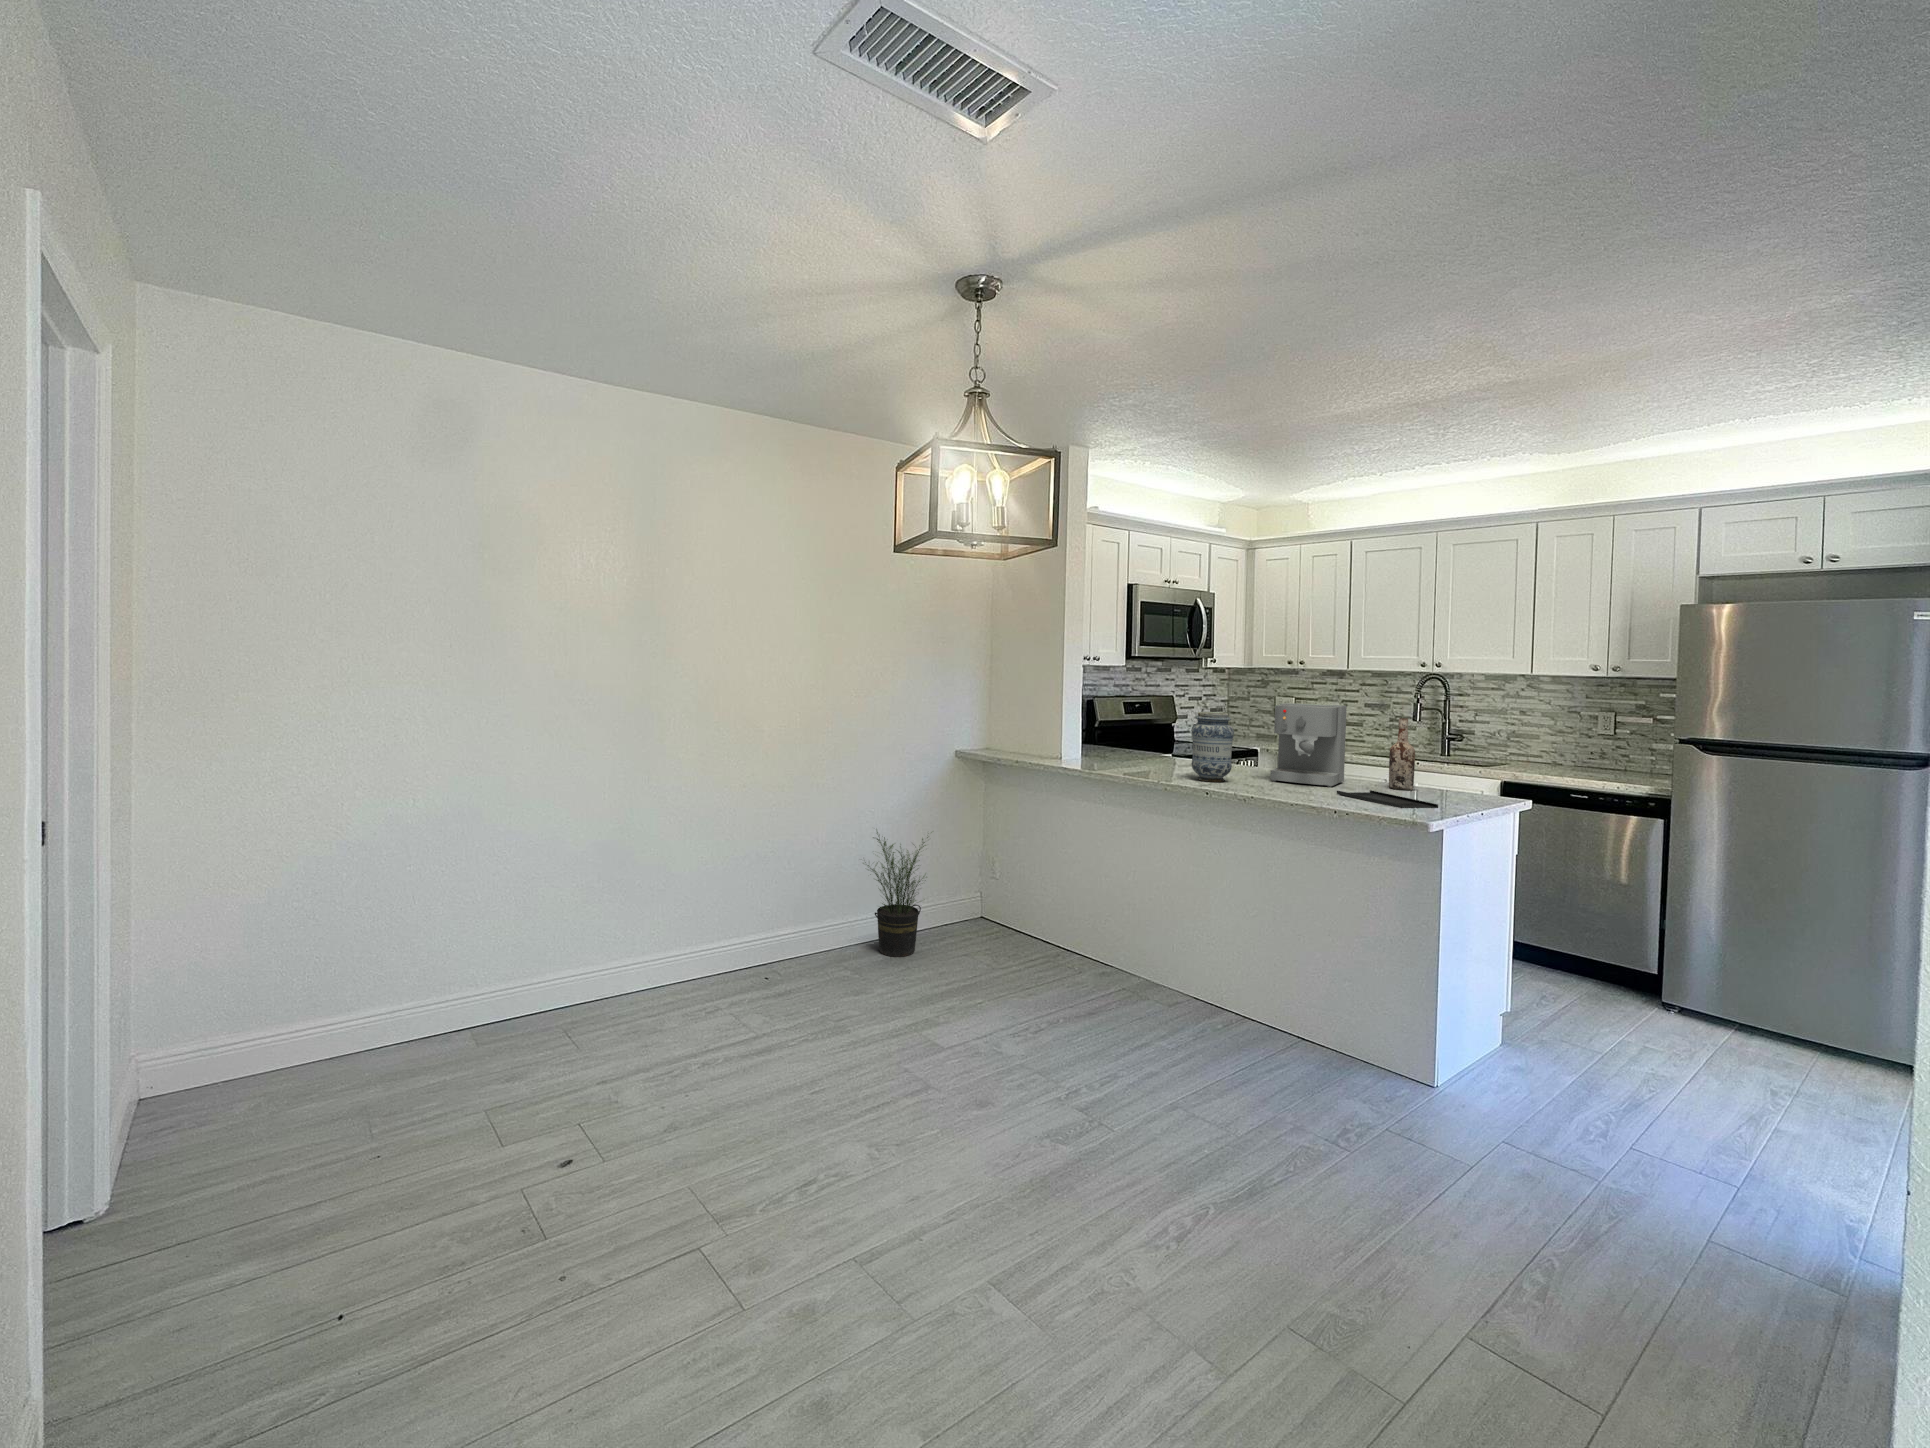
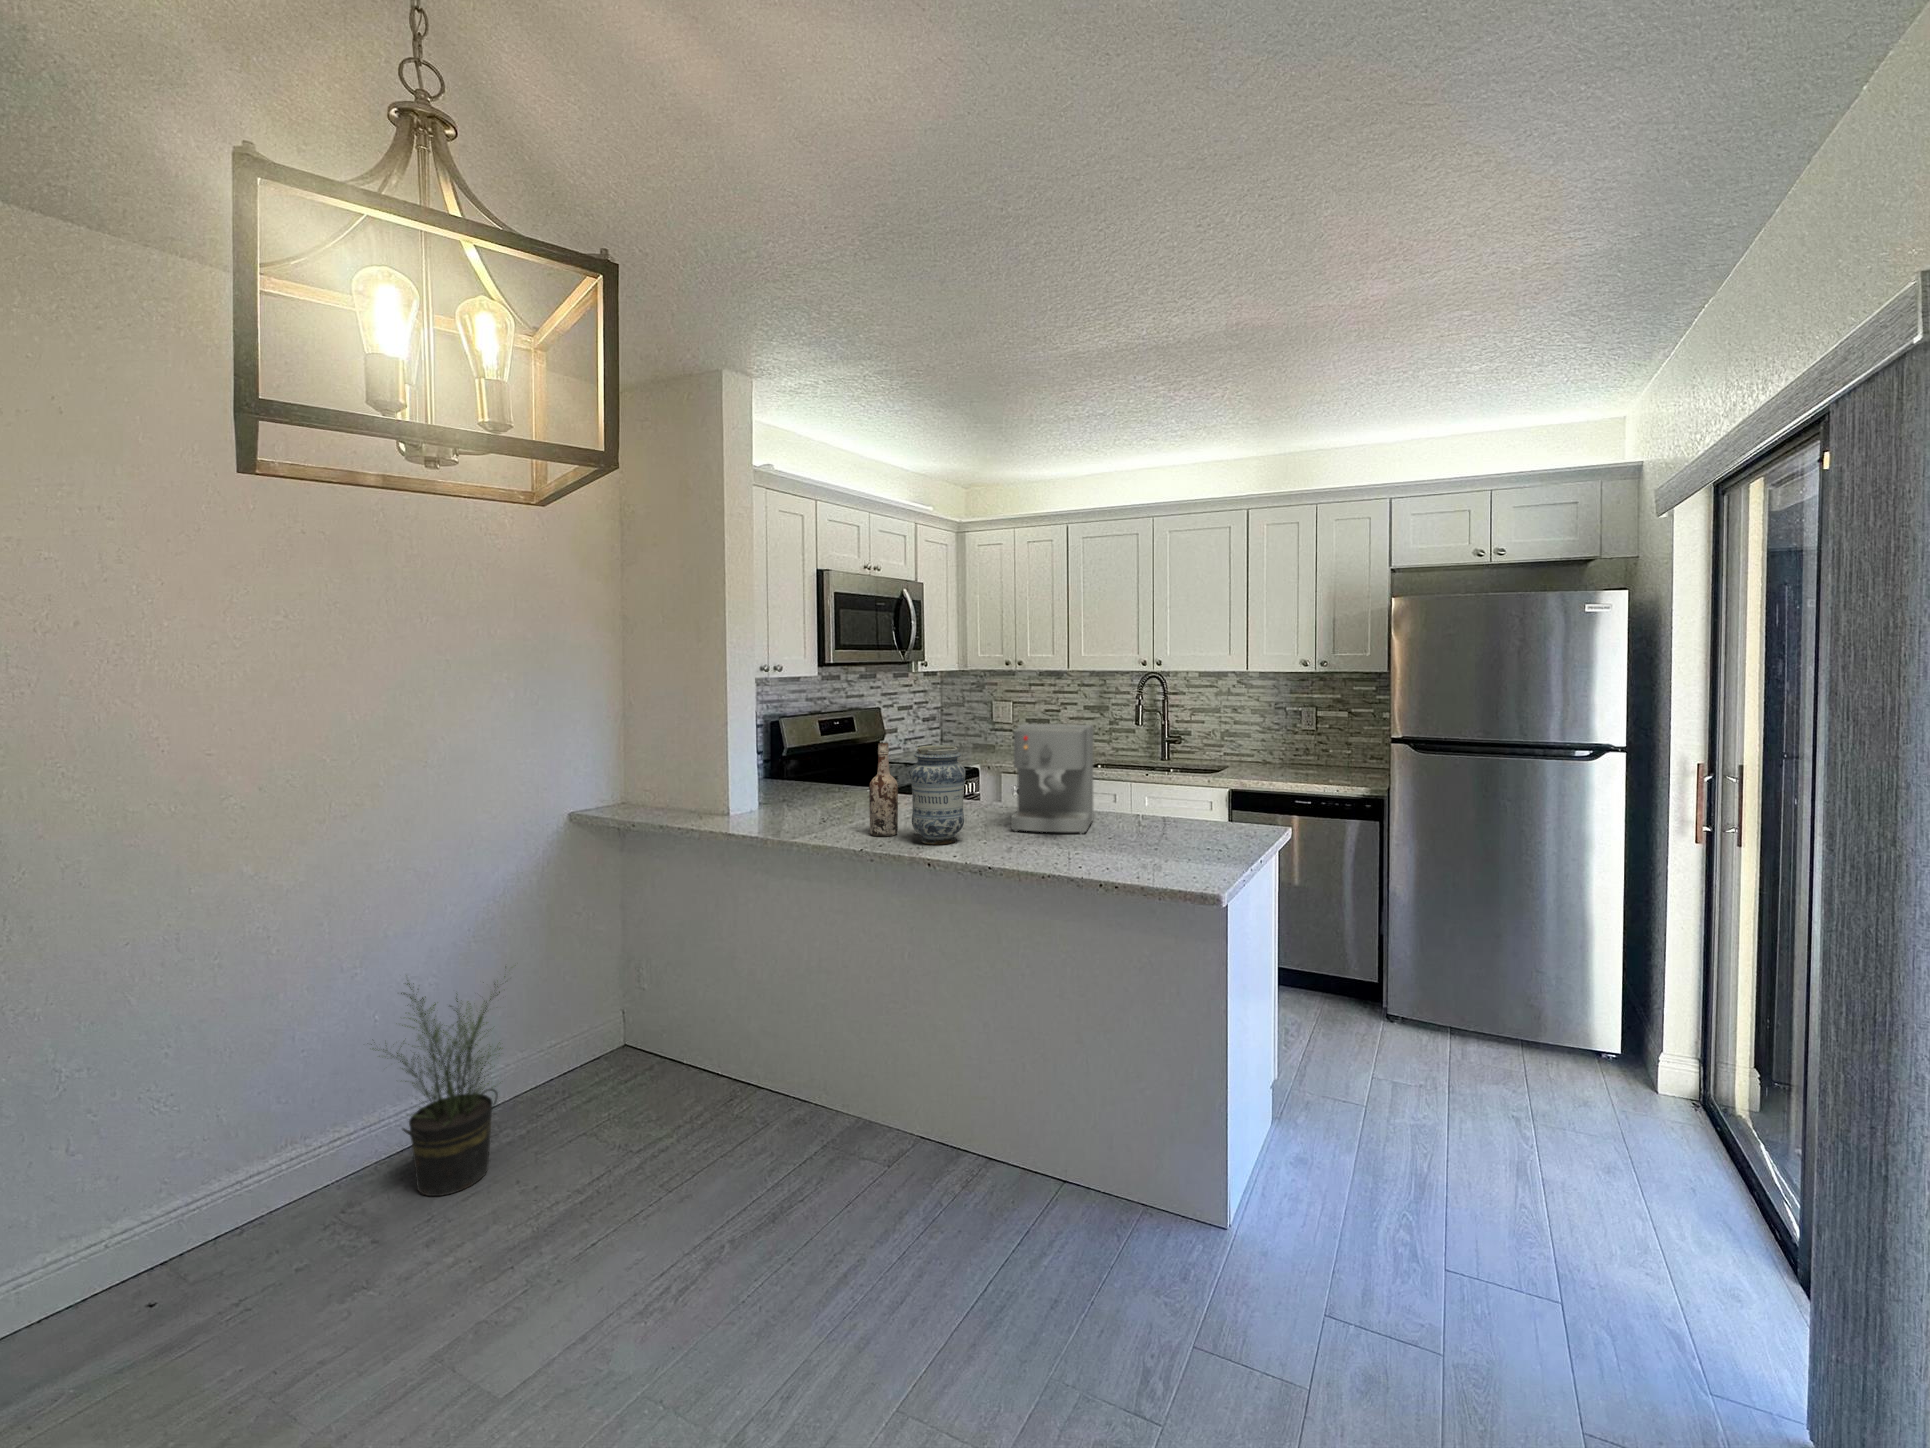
wine bottle: present [1389,718,1415,790] -> present [869,743,898,837]
tray: present [1337,790,1438,808] -> none [1097,838,1218,870]

